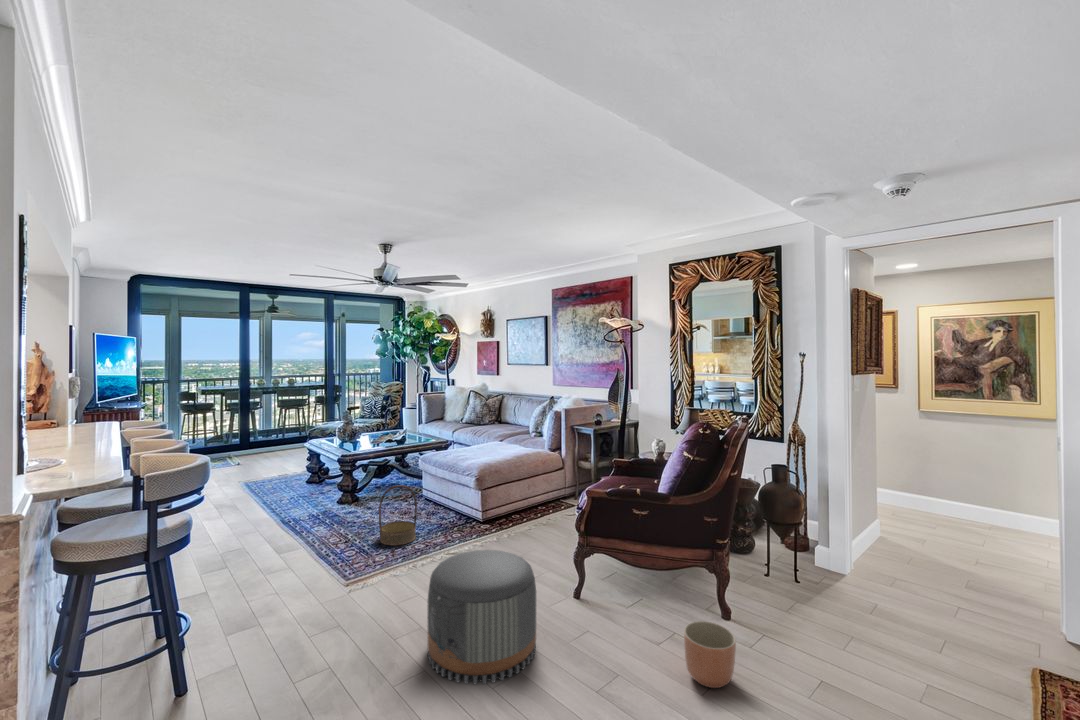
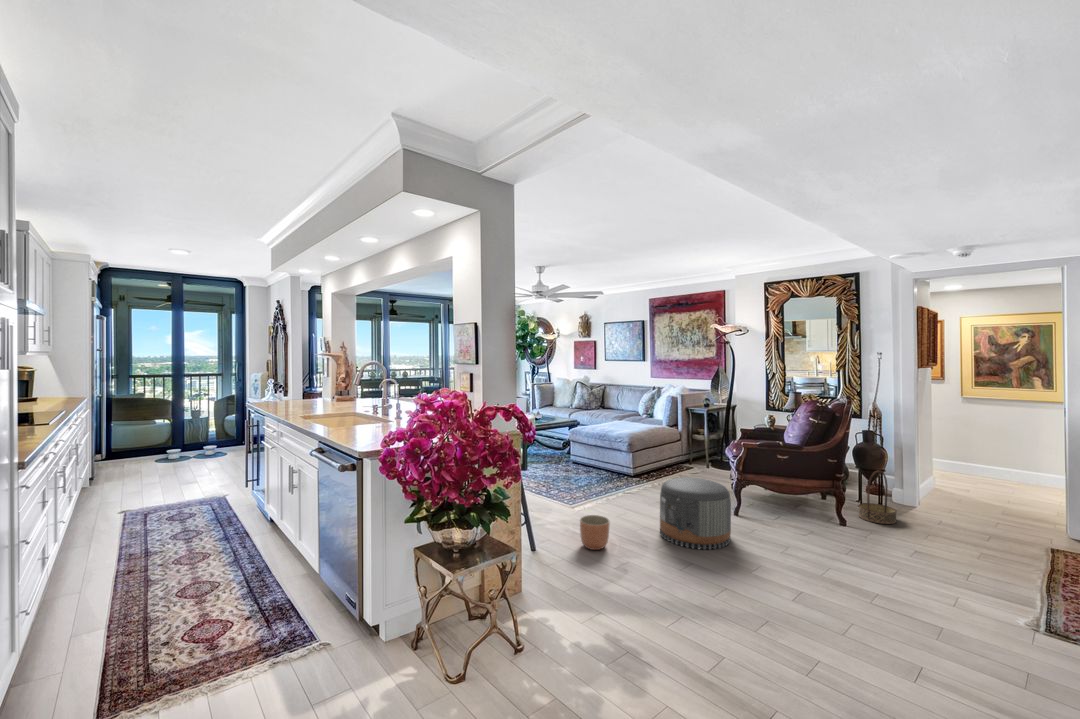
basket: present [379,485,417,546] -> present [859,471,896,524]
planter: present [684,621,736,688] -> present [580,515,610,550]

